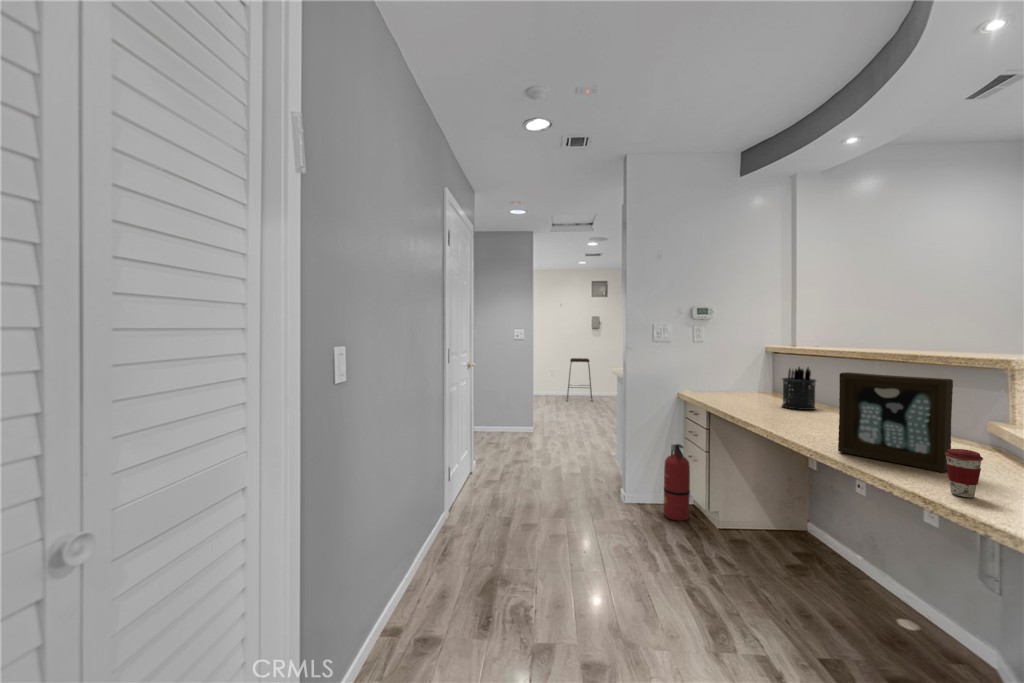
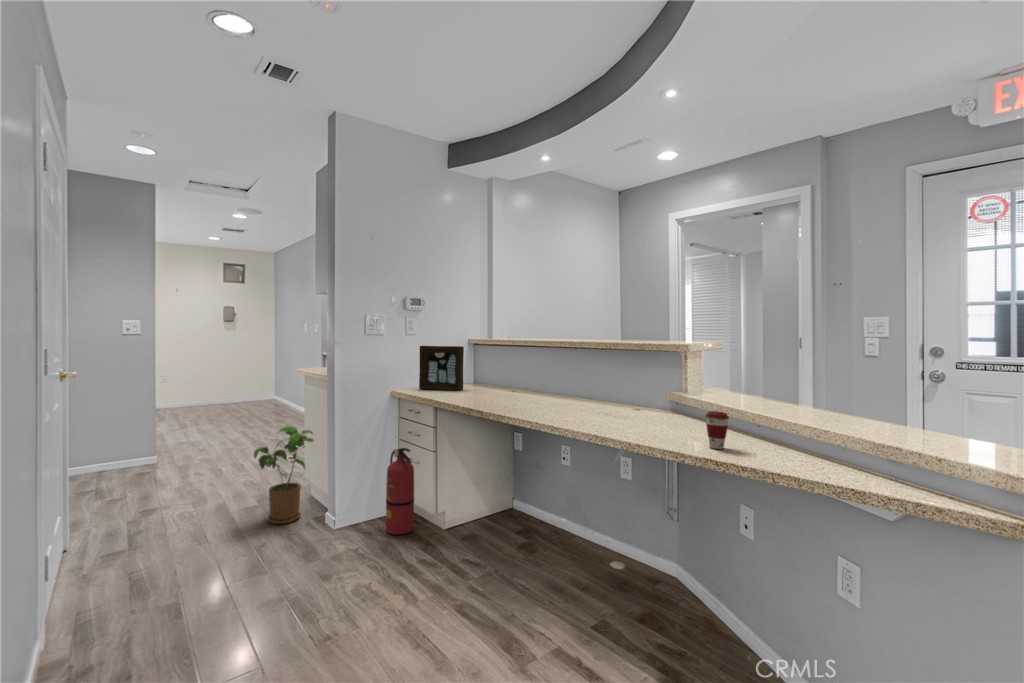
bar stool: present [567,358,593,402] -> none [186,360,228,418]
pen holder: present [782,367,816,410] -> none [500,355,528,396]
picture frame: present [838,372,953,472] -> present [419,346,464,391]
house plant: none [572,413,614,488] -> present [254,426,314,524]

